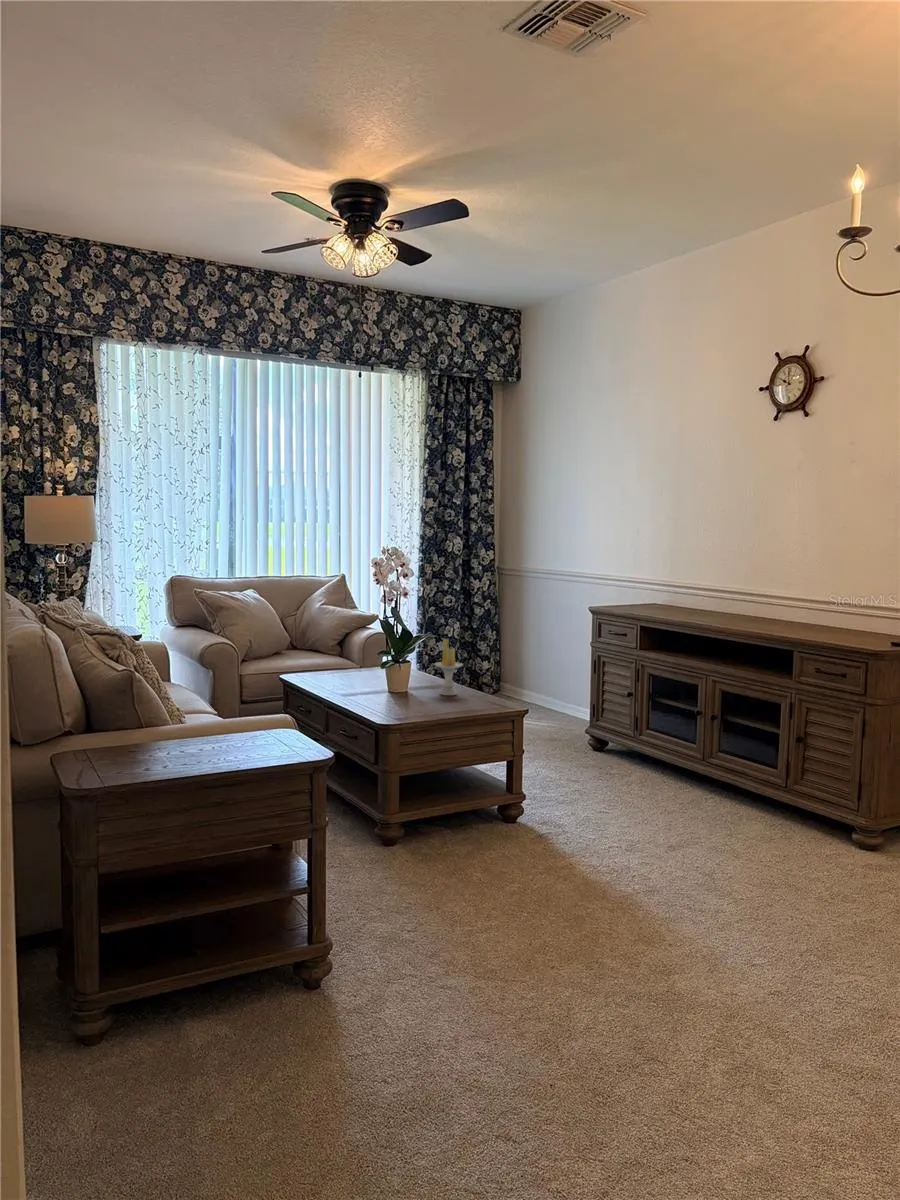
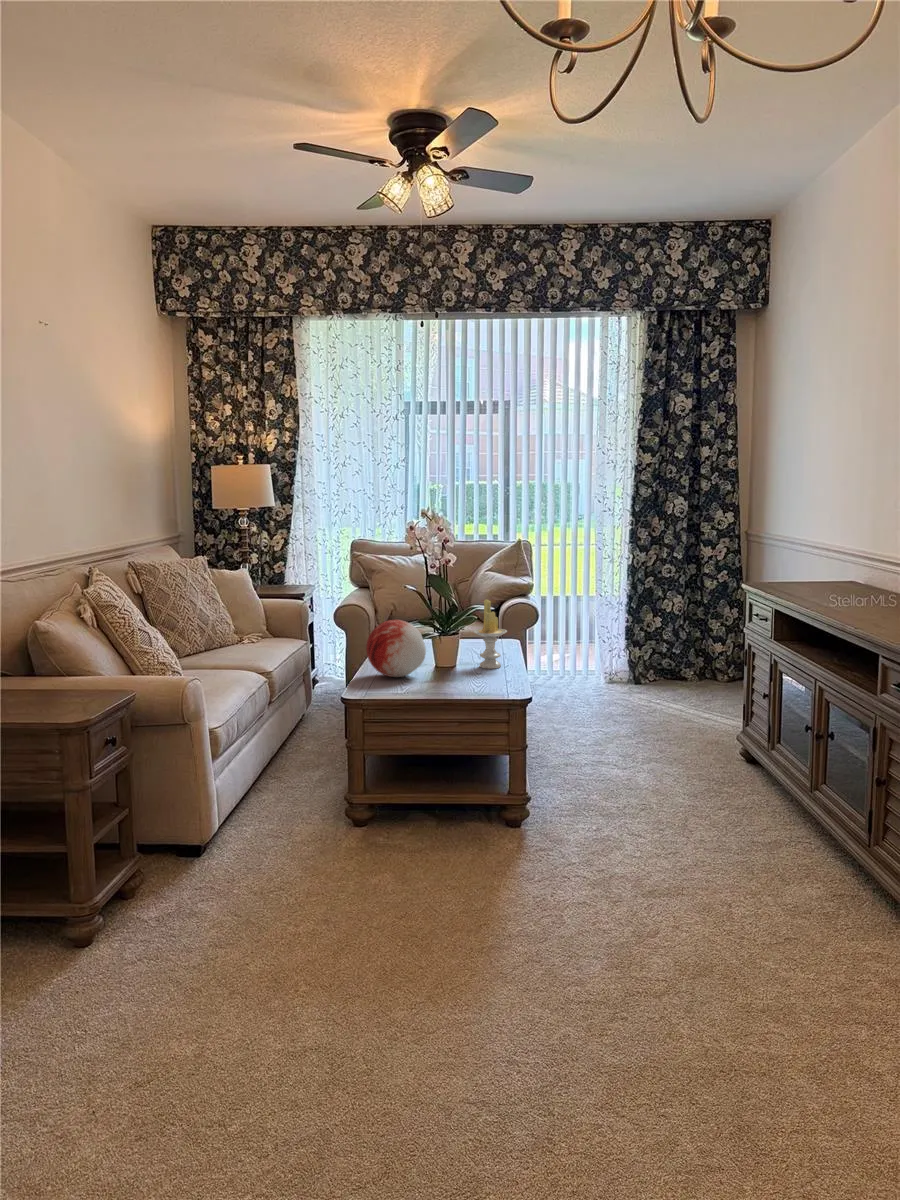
decorative orb: none [378,659,427,708] -> present [366,620,426,677]

